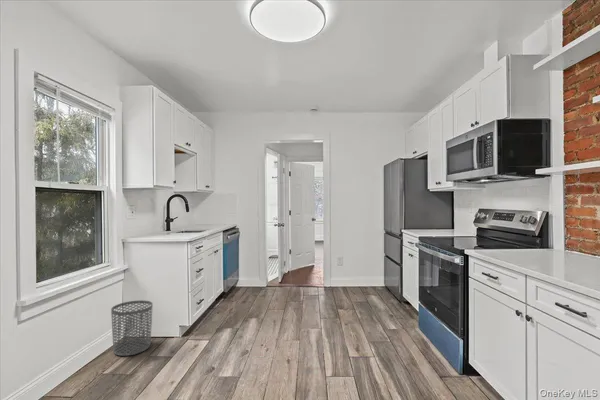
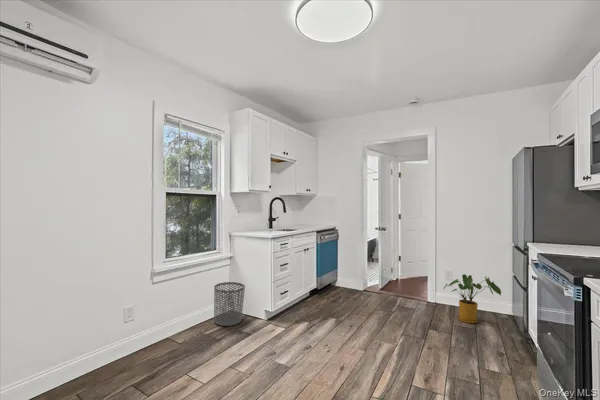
house plant: none [344,255,389,297] -> present [444,274,501,323]

